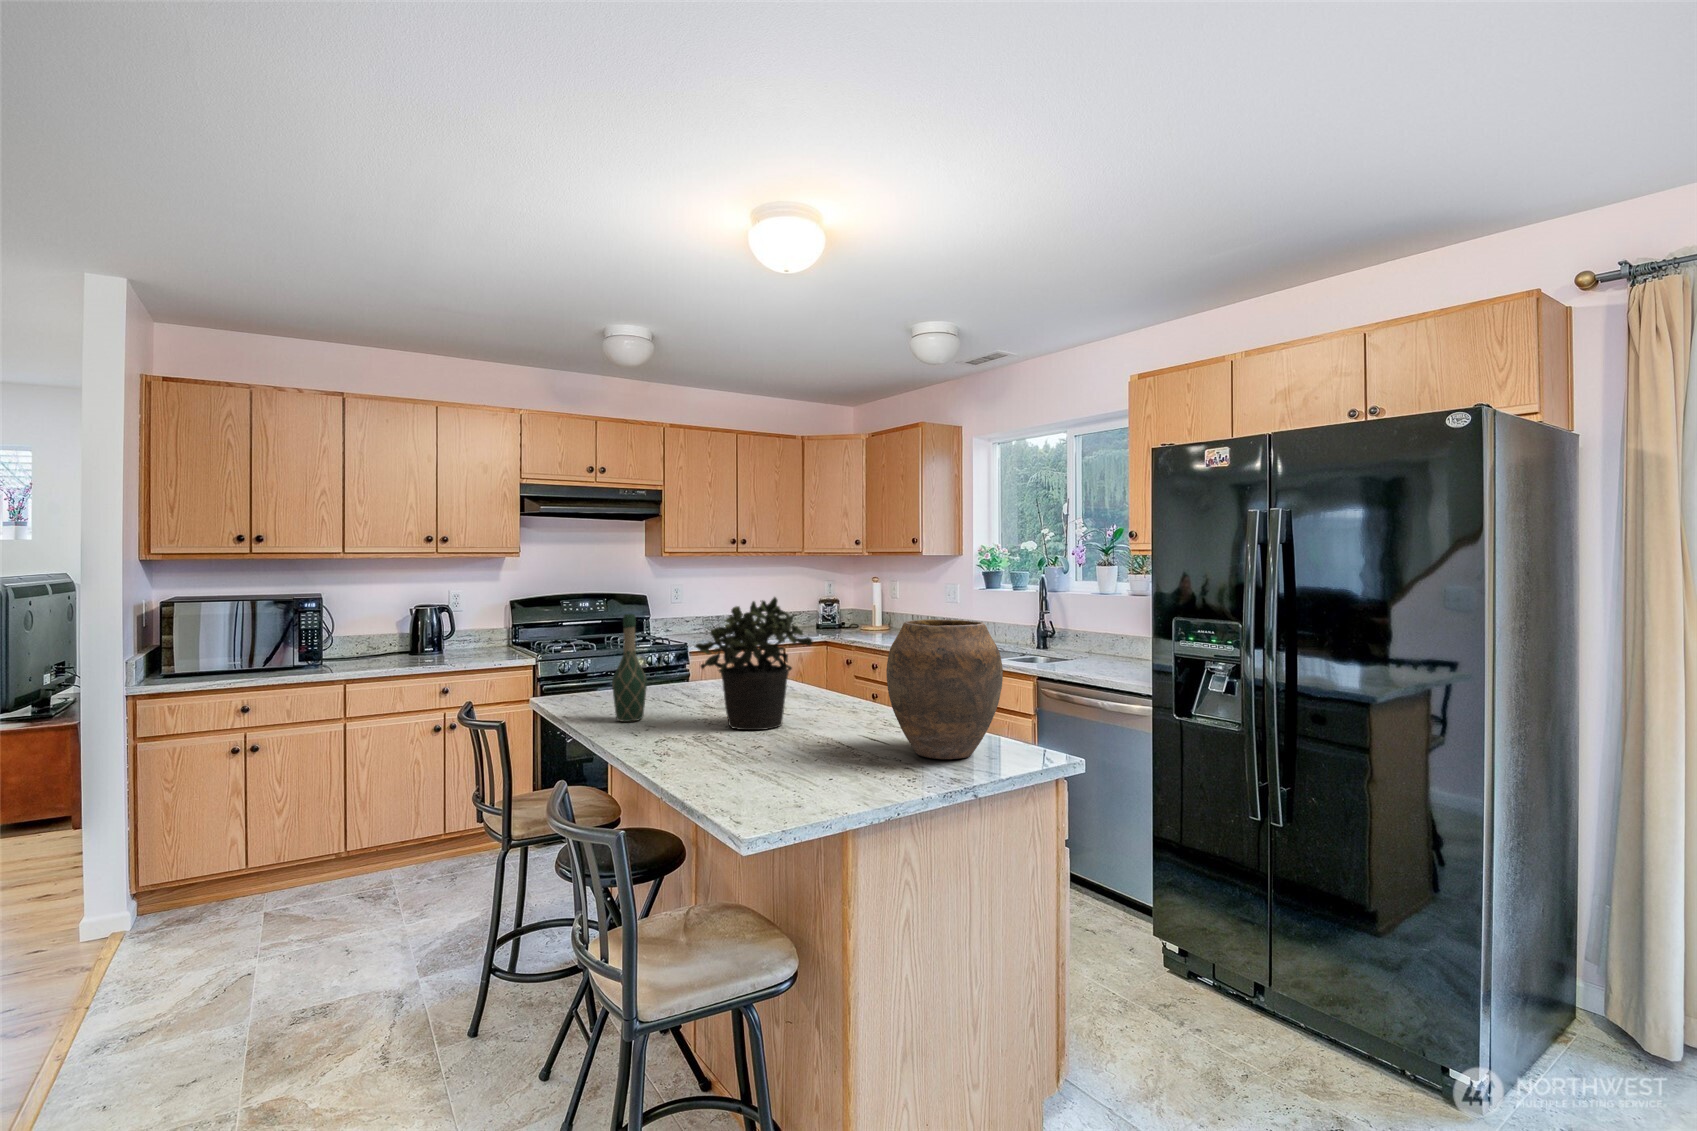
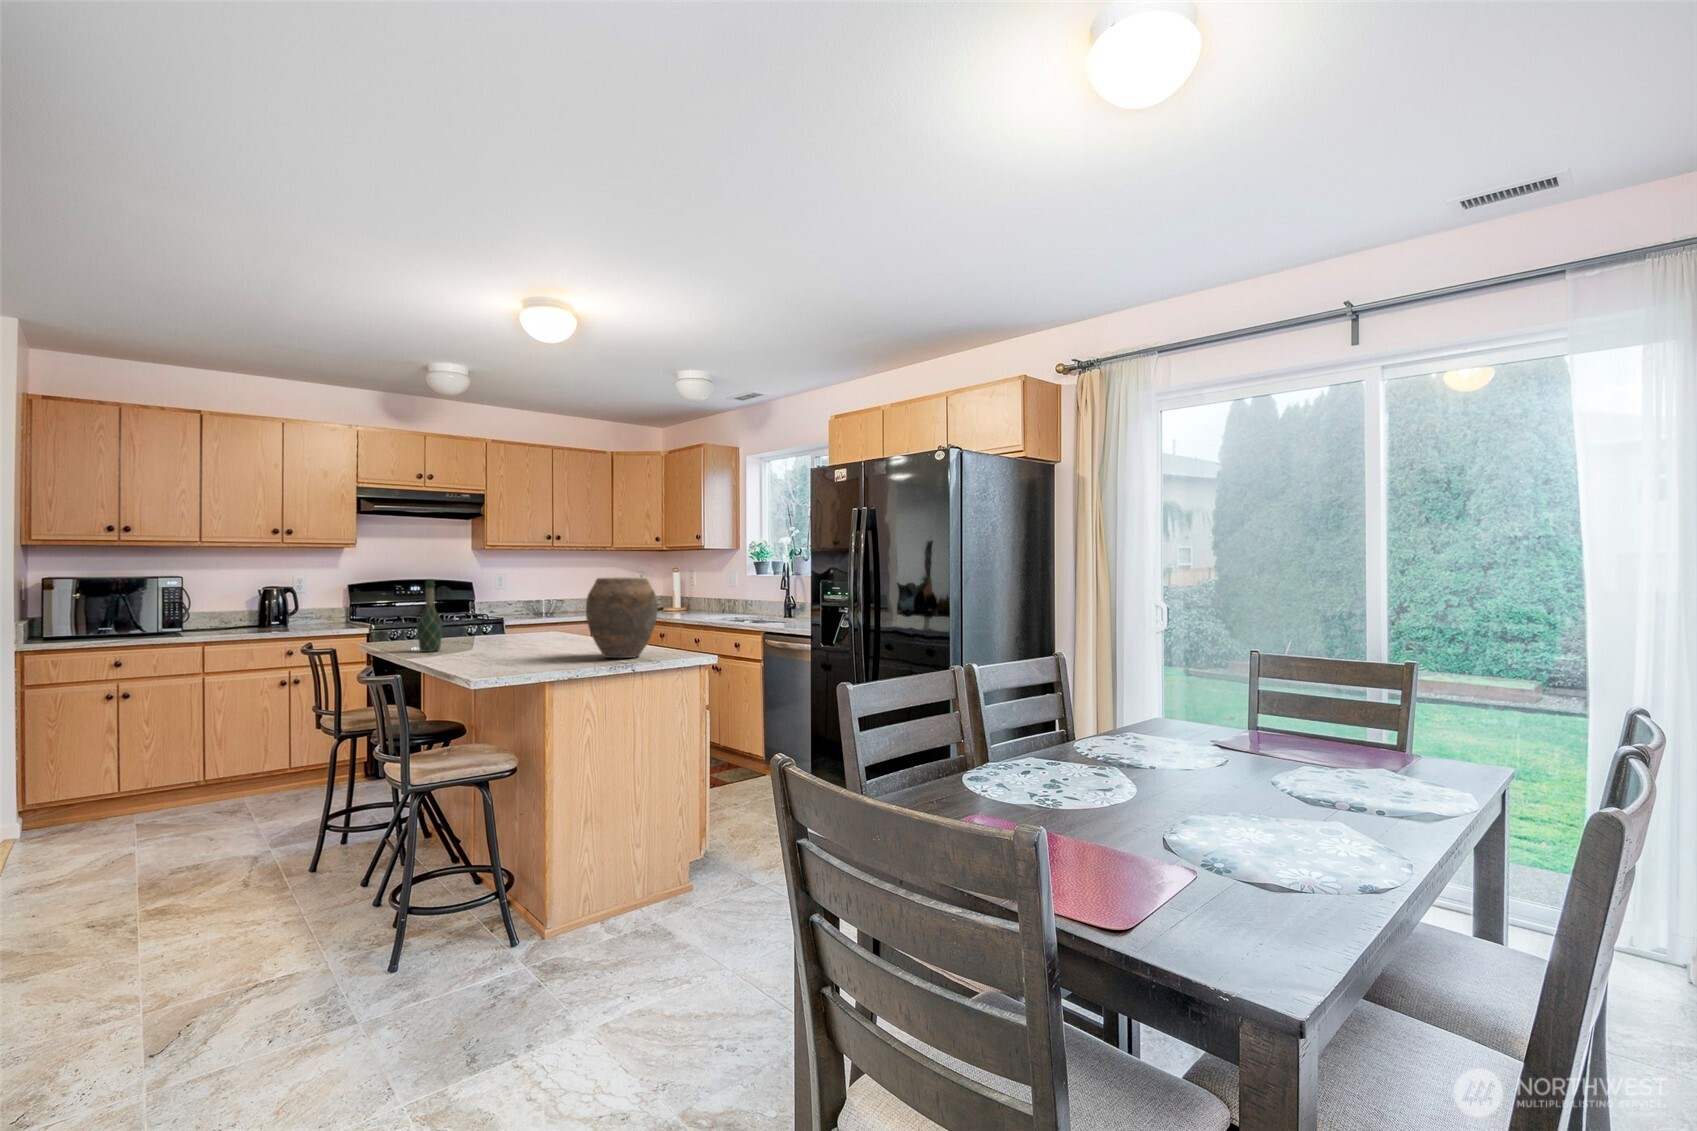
potted plant: present [695,597,812,730] -> none [472,566,553,653]

